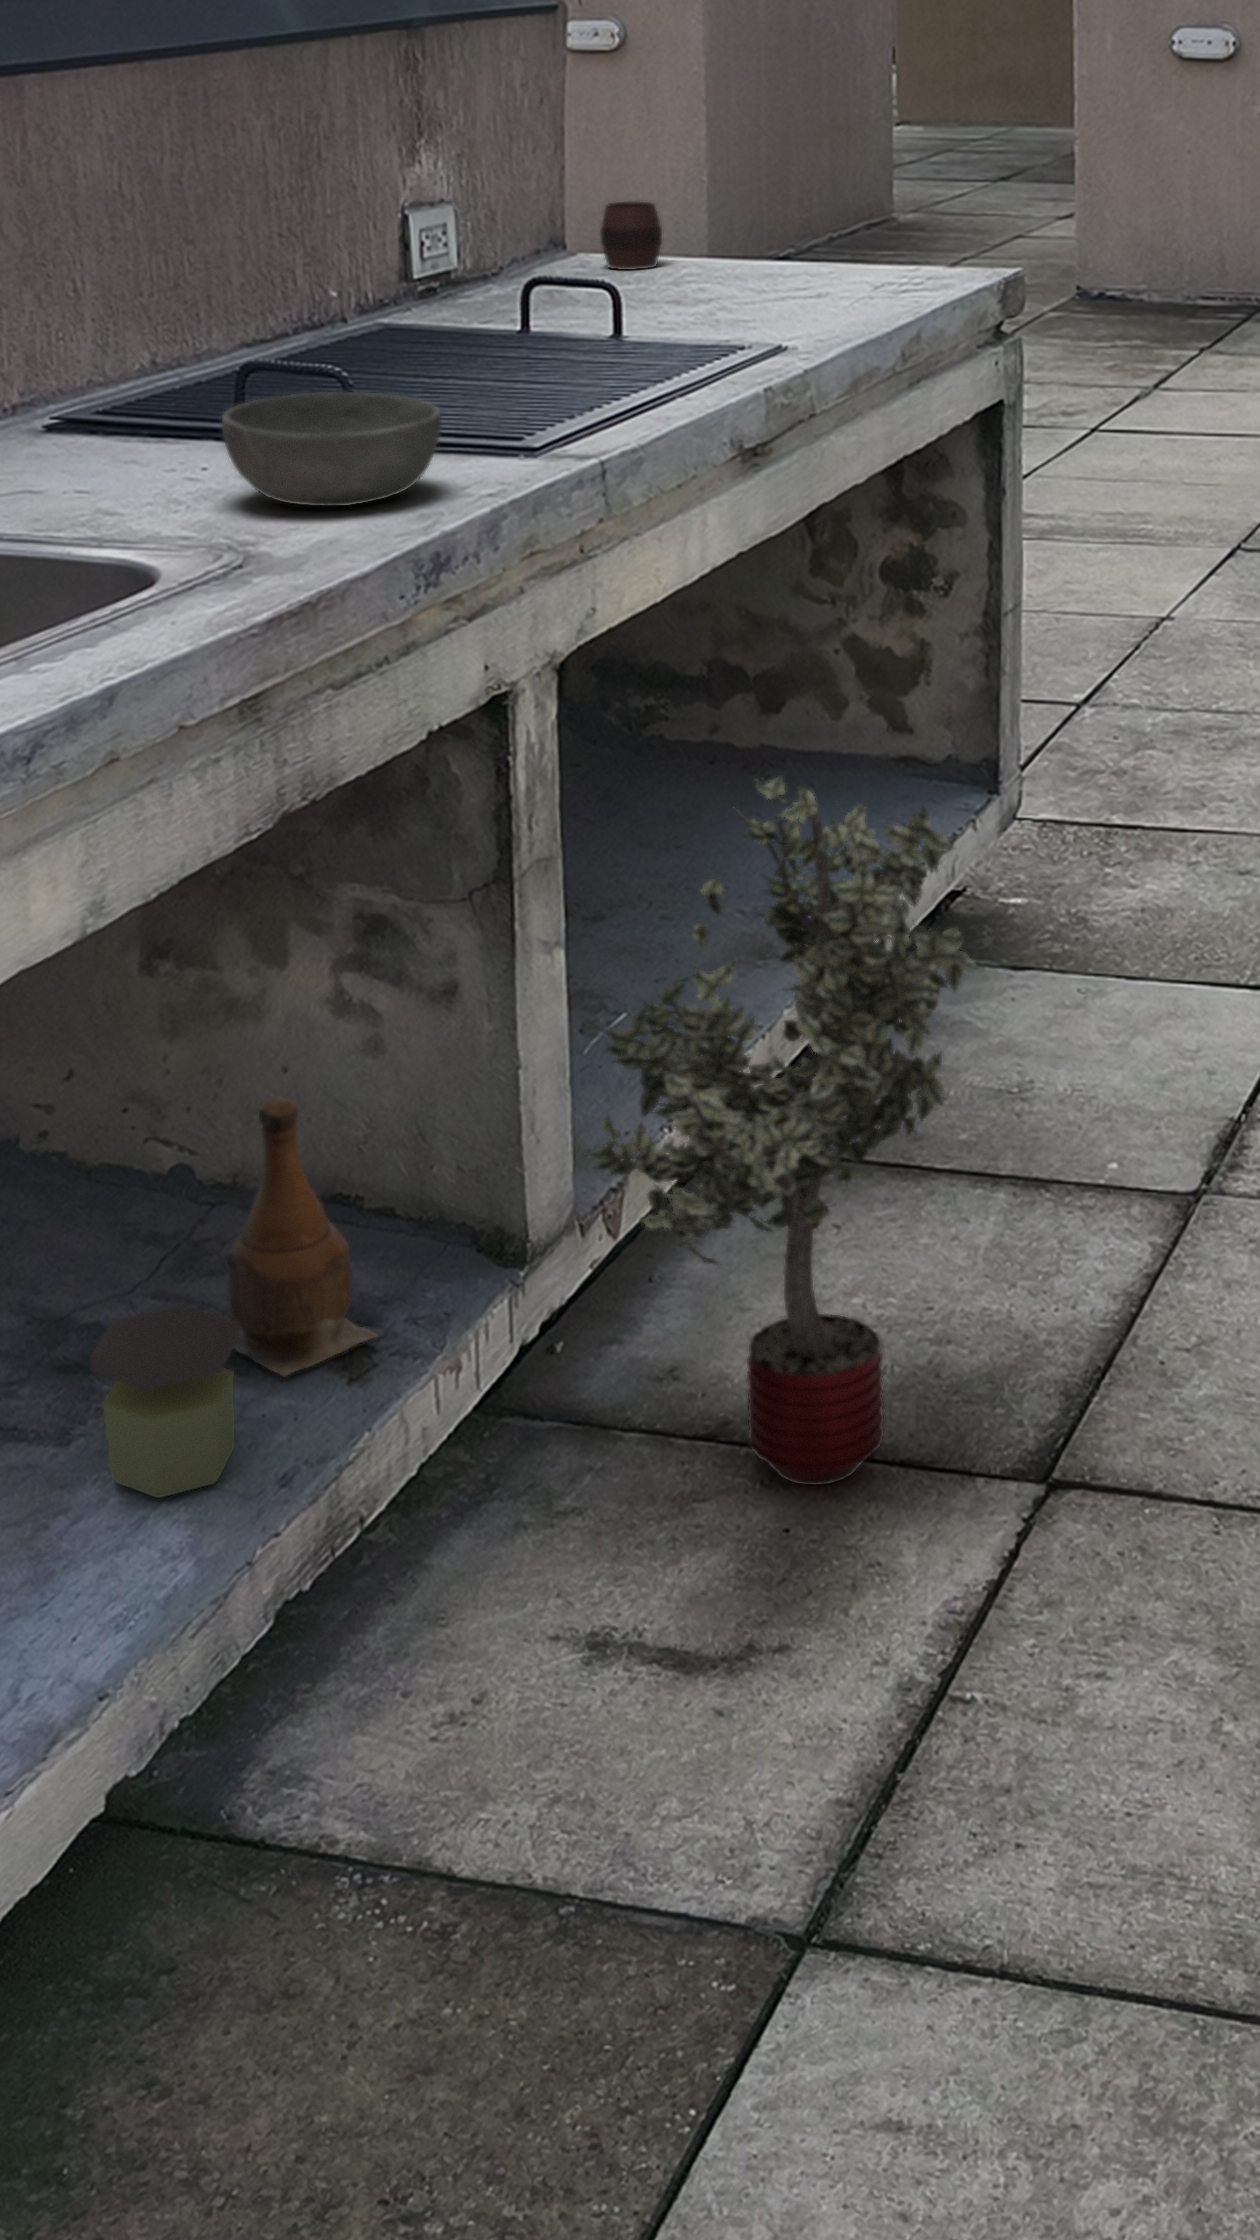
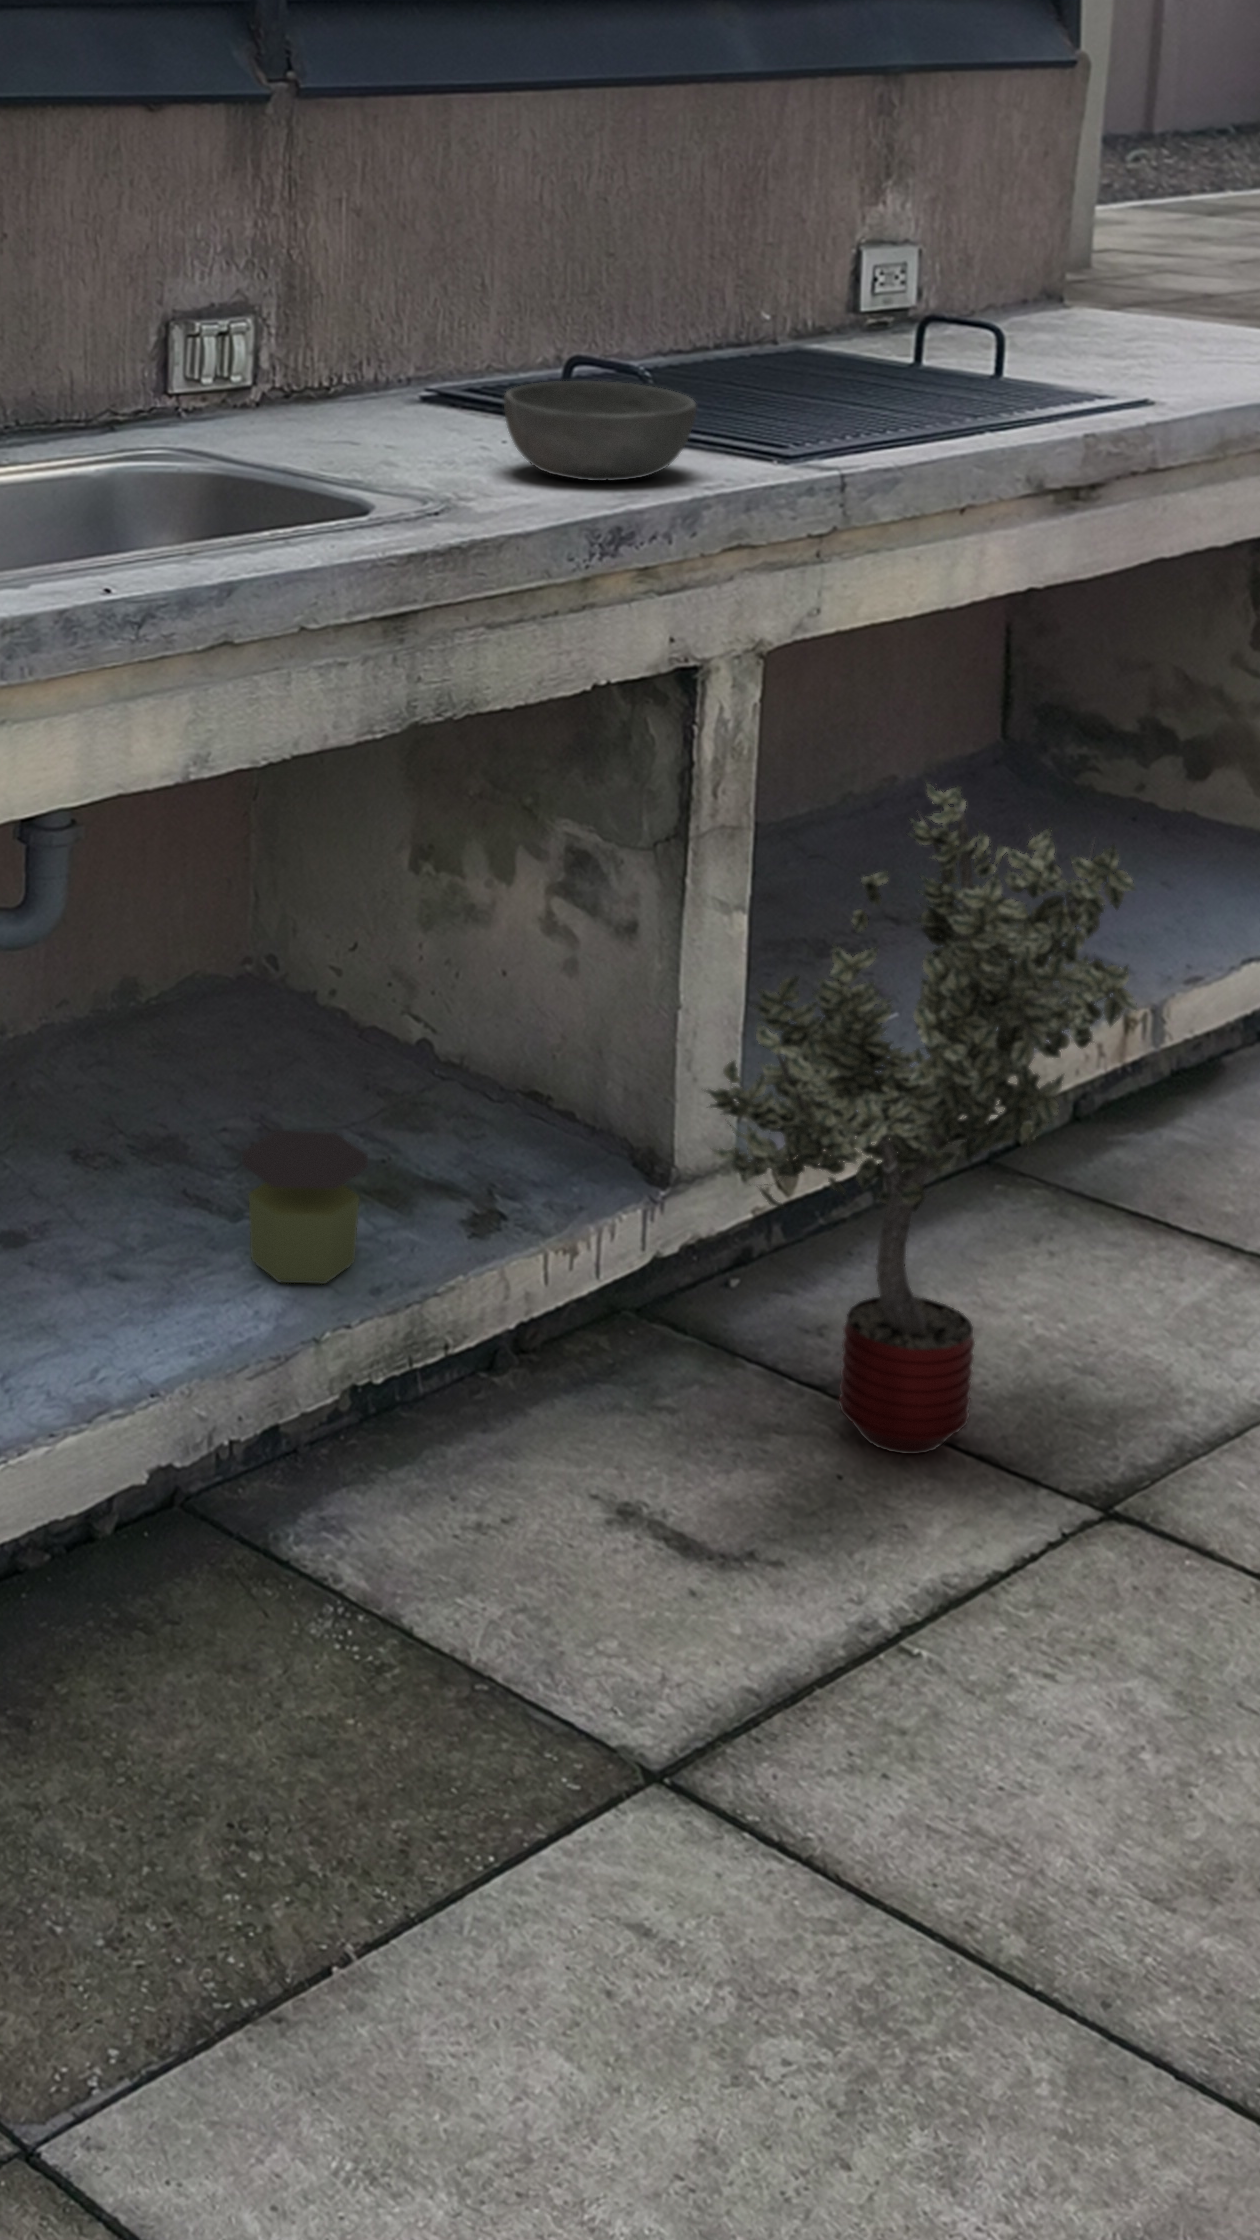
cup: present [600,201,662,270] -> none [1090,260,1154,328]
bottle: present [227,1098,376,1376] -> none [385,984,515,1221]

